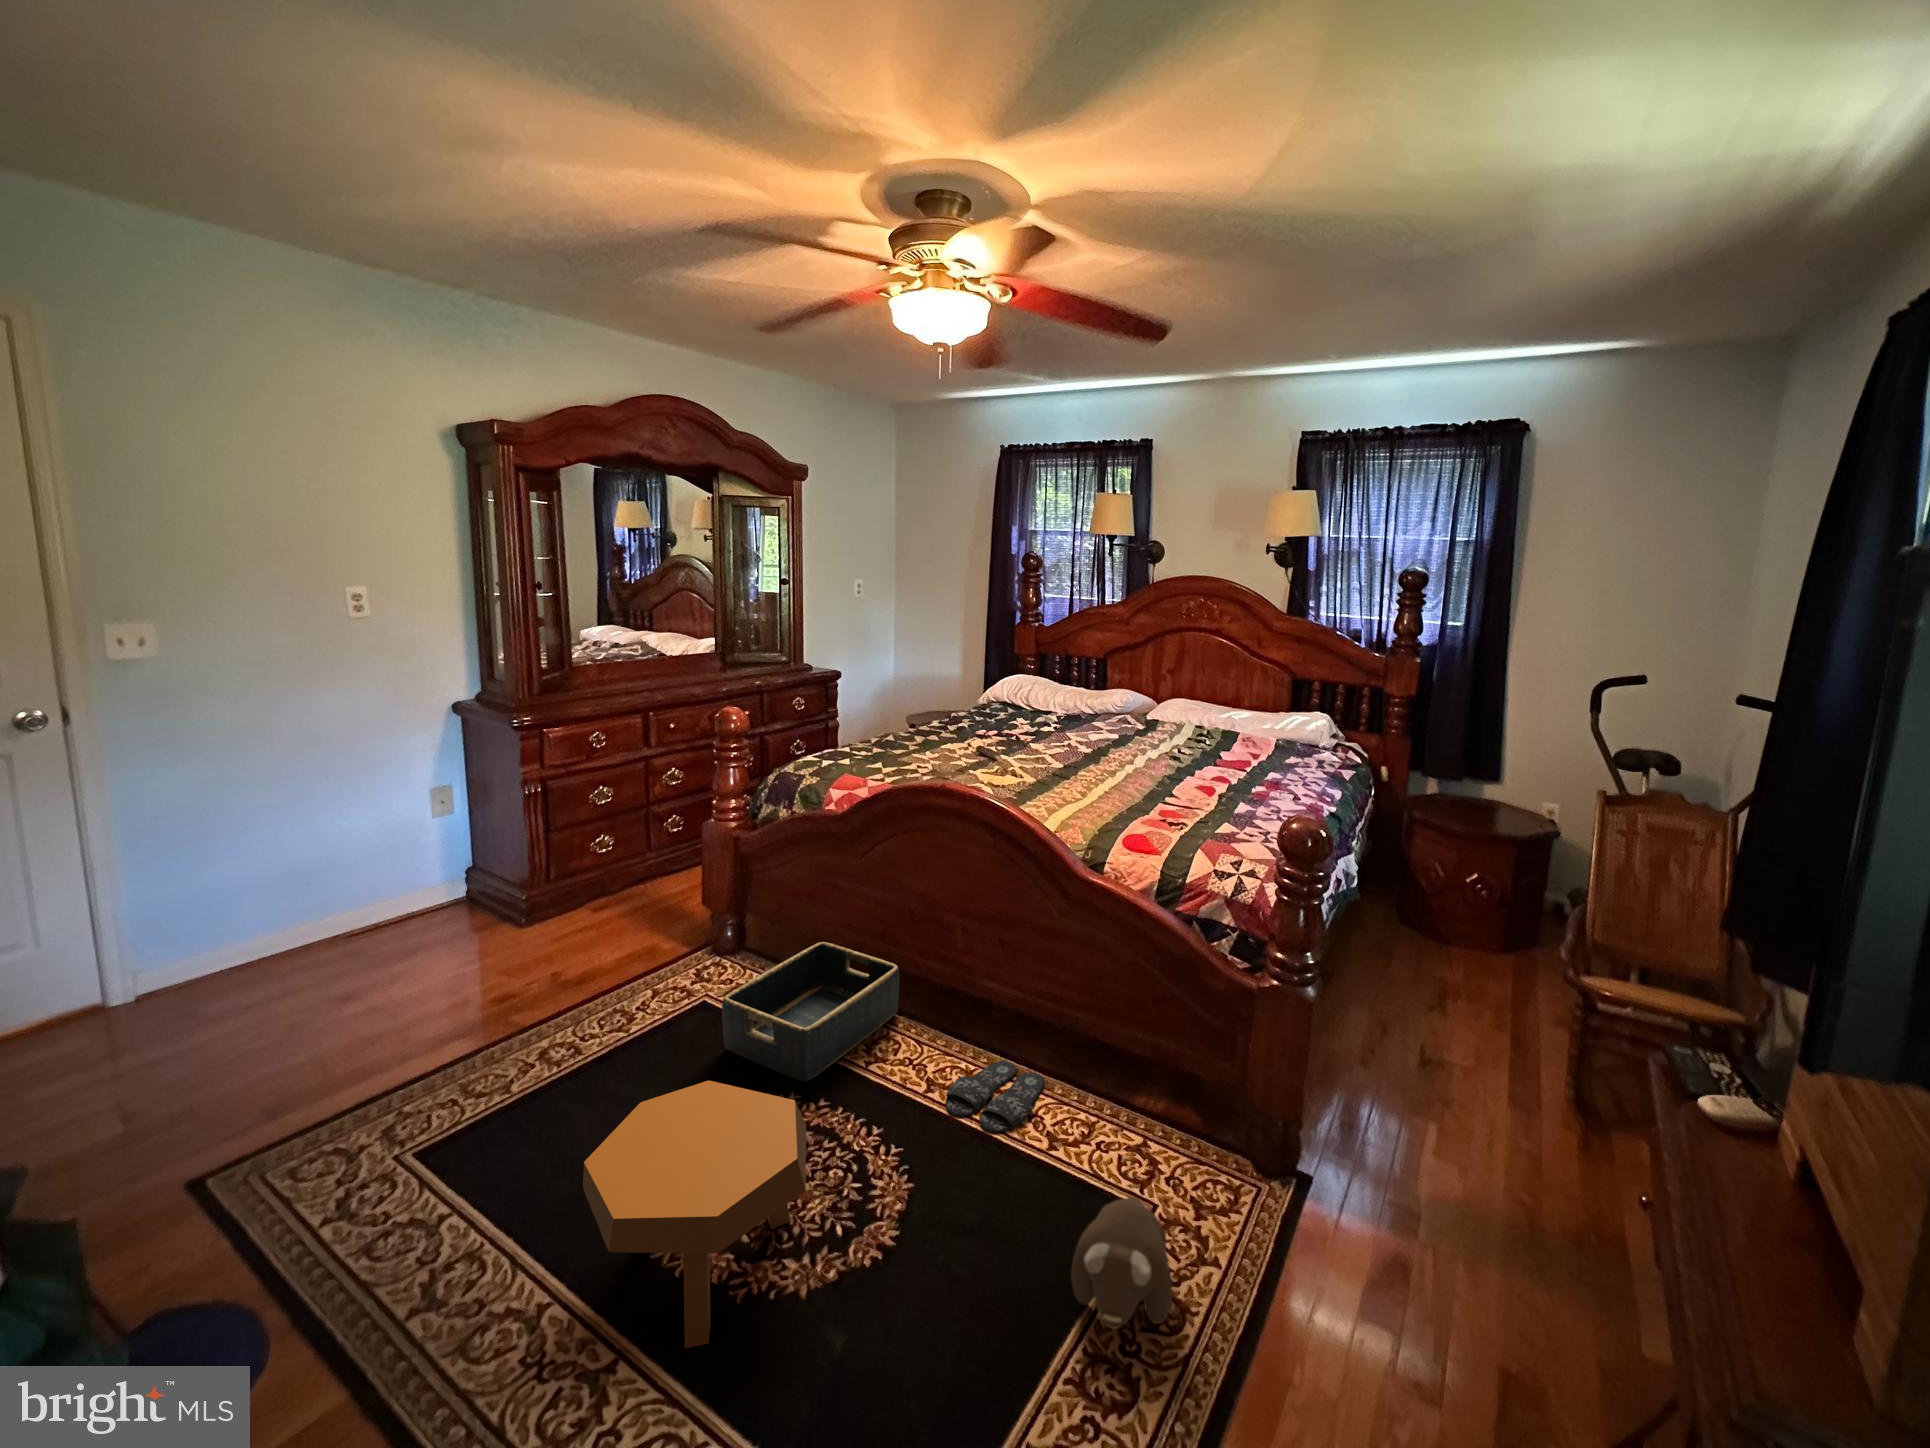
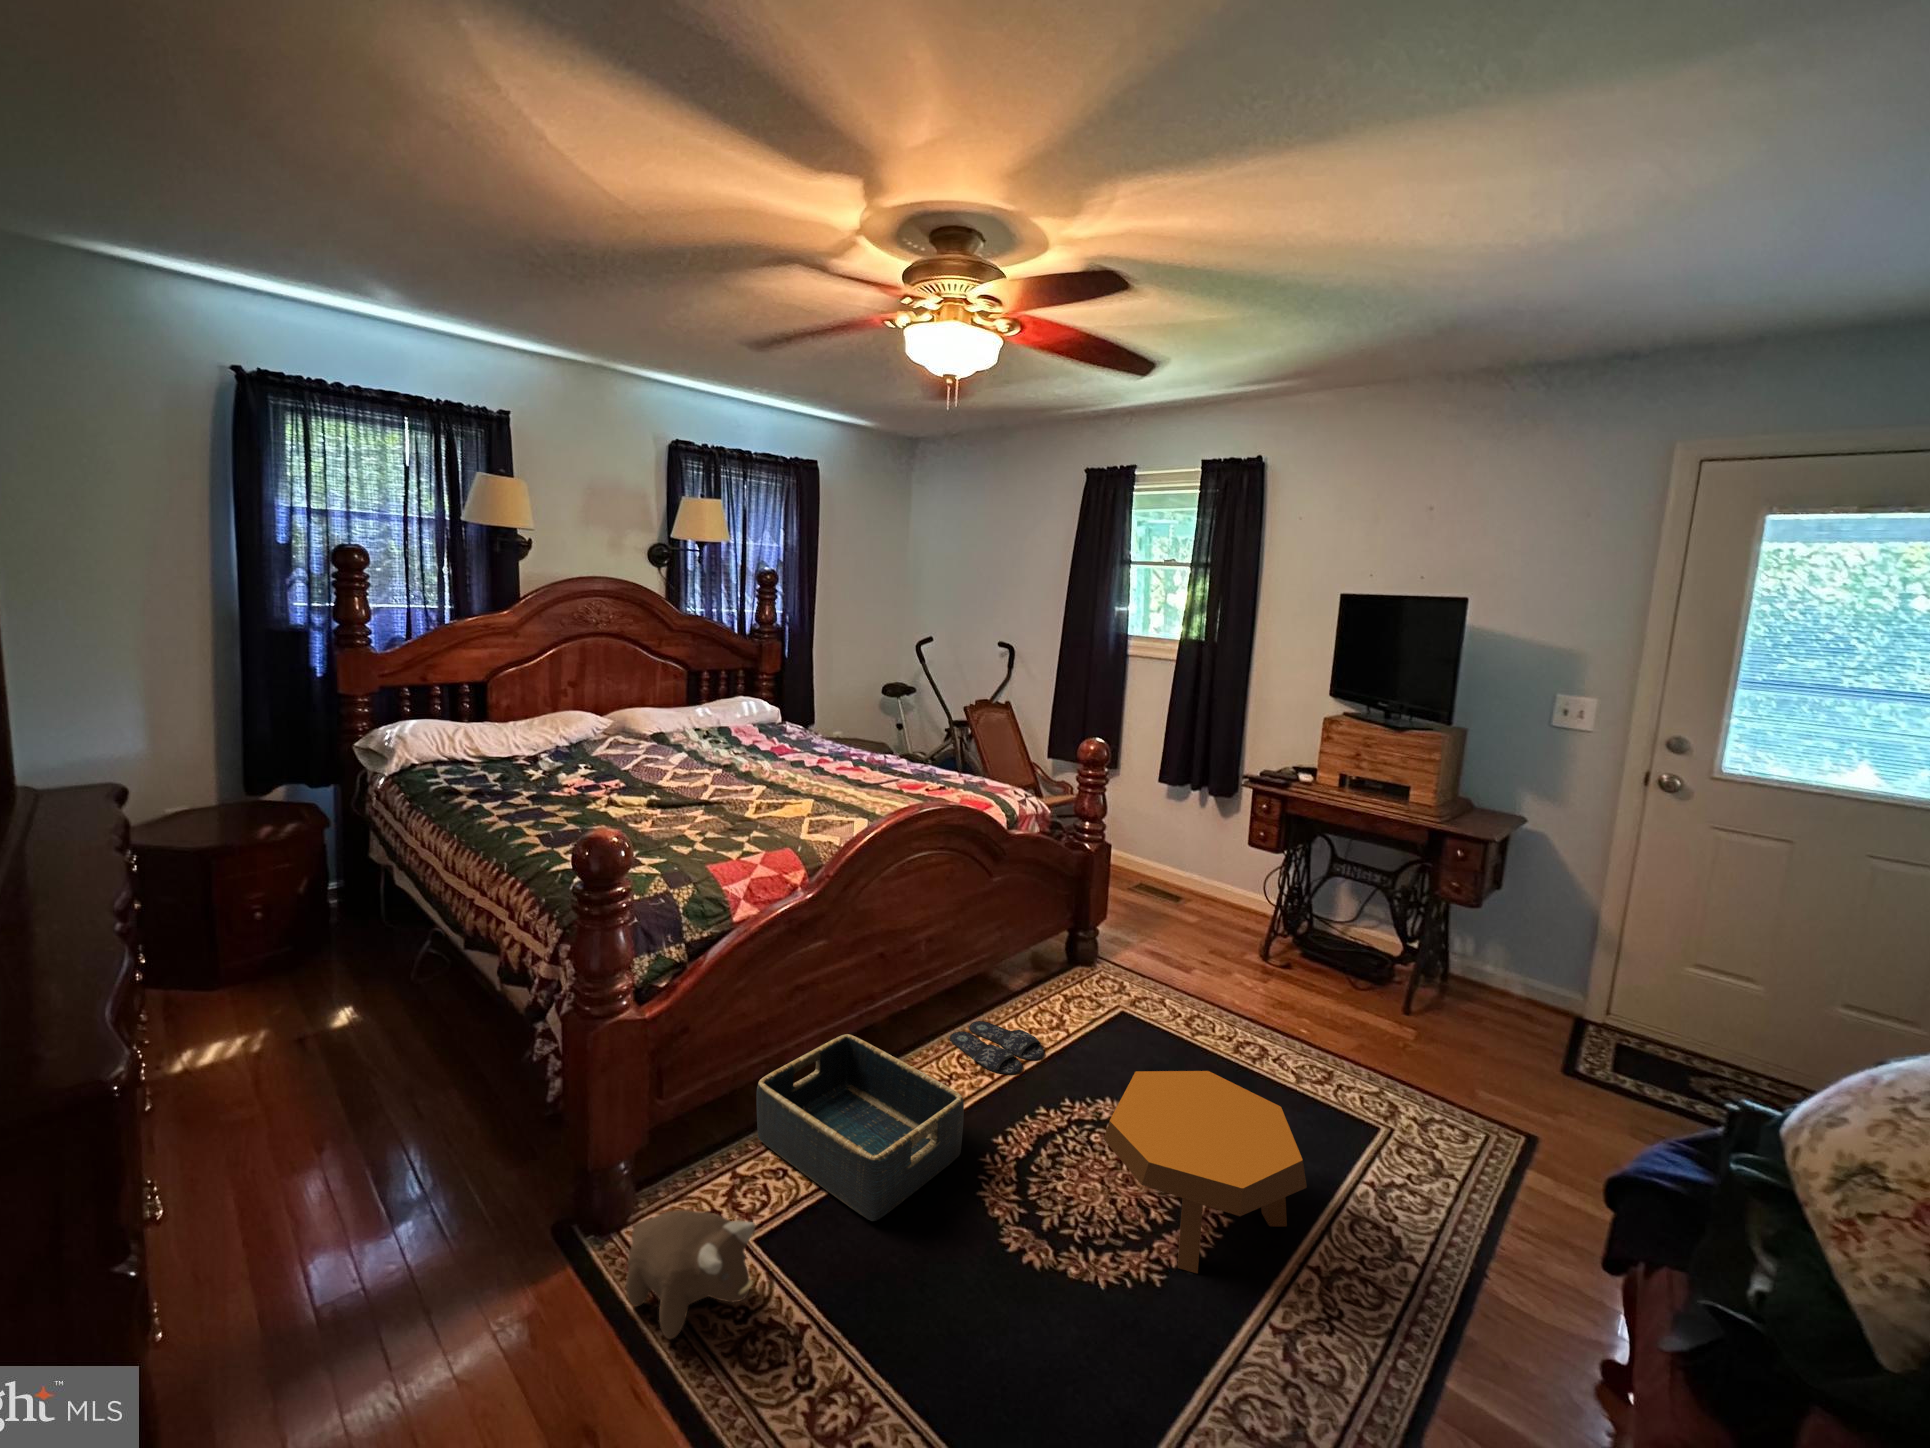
plush toy: present [1071,1197,1172,1329] -> present [626,1210,756,1339]

